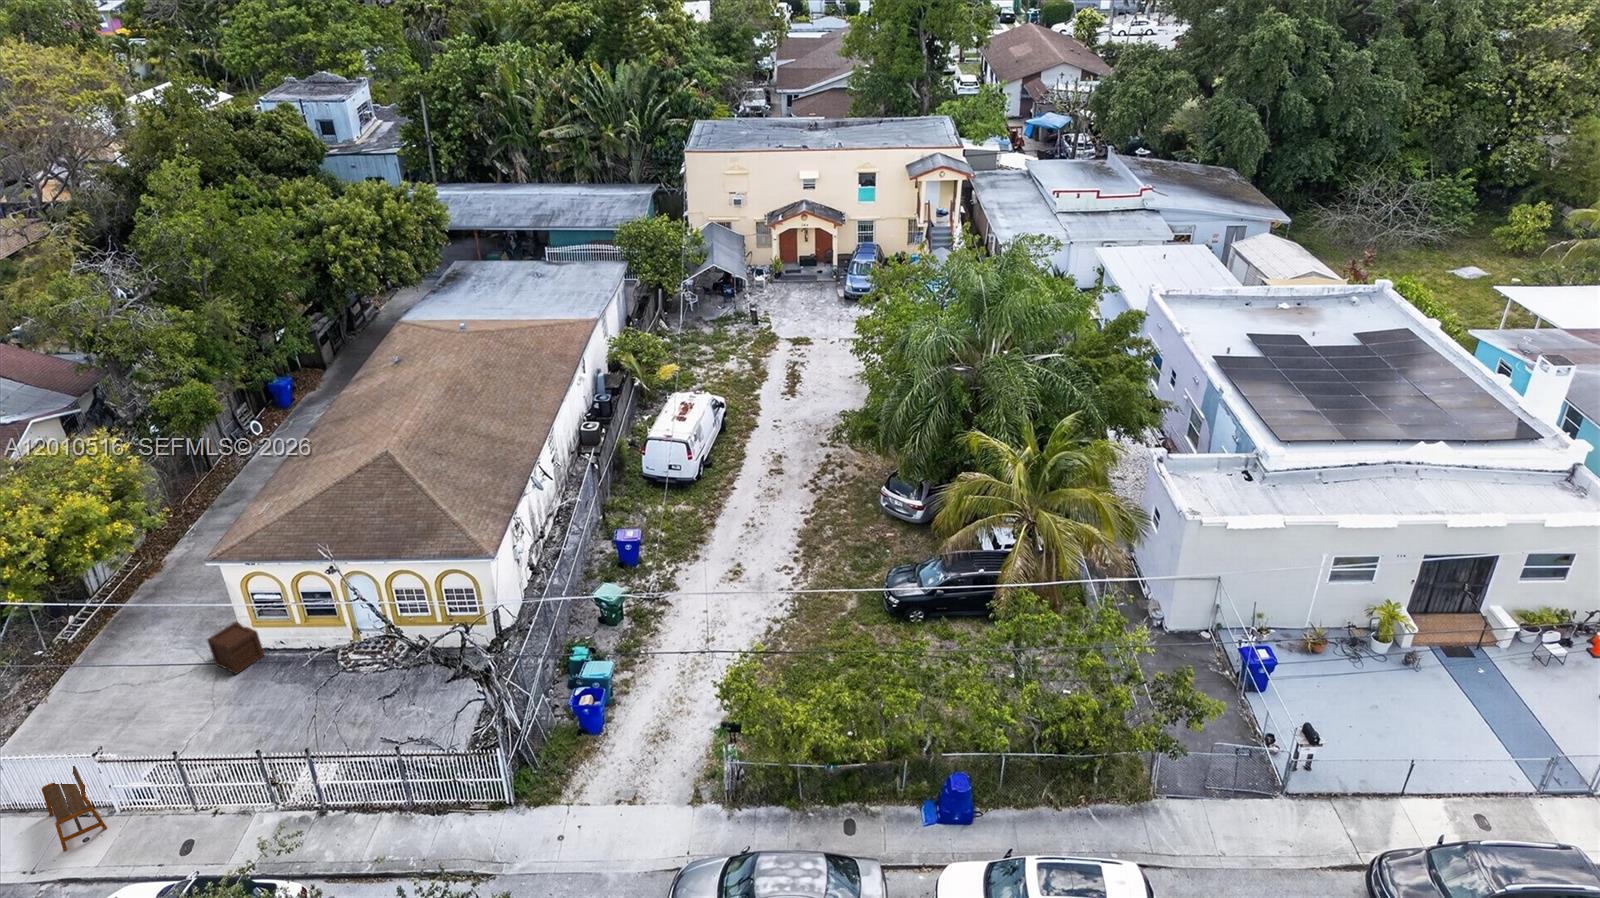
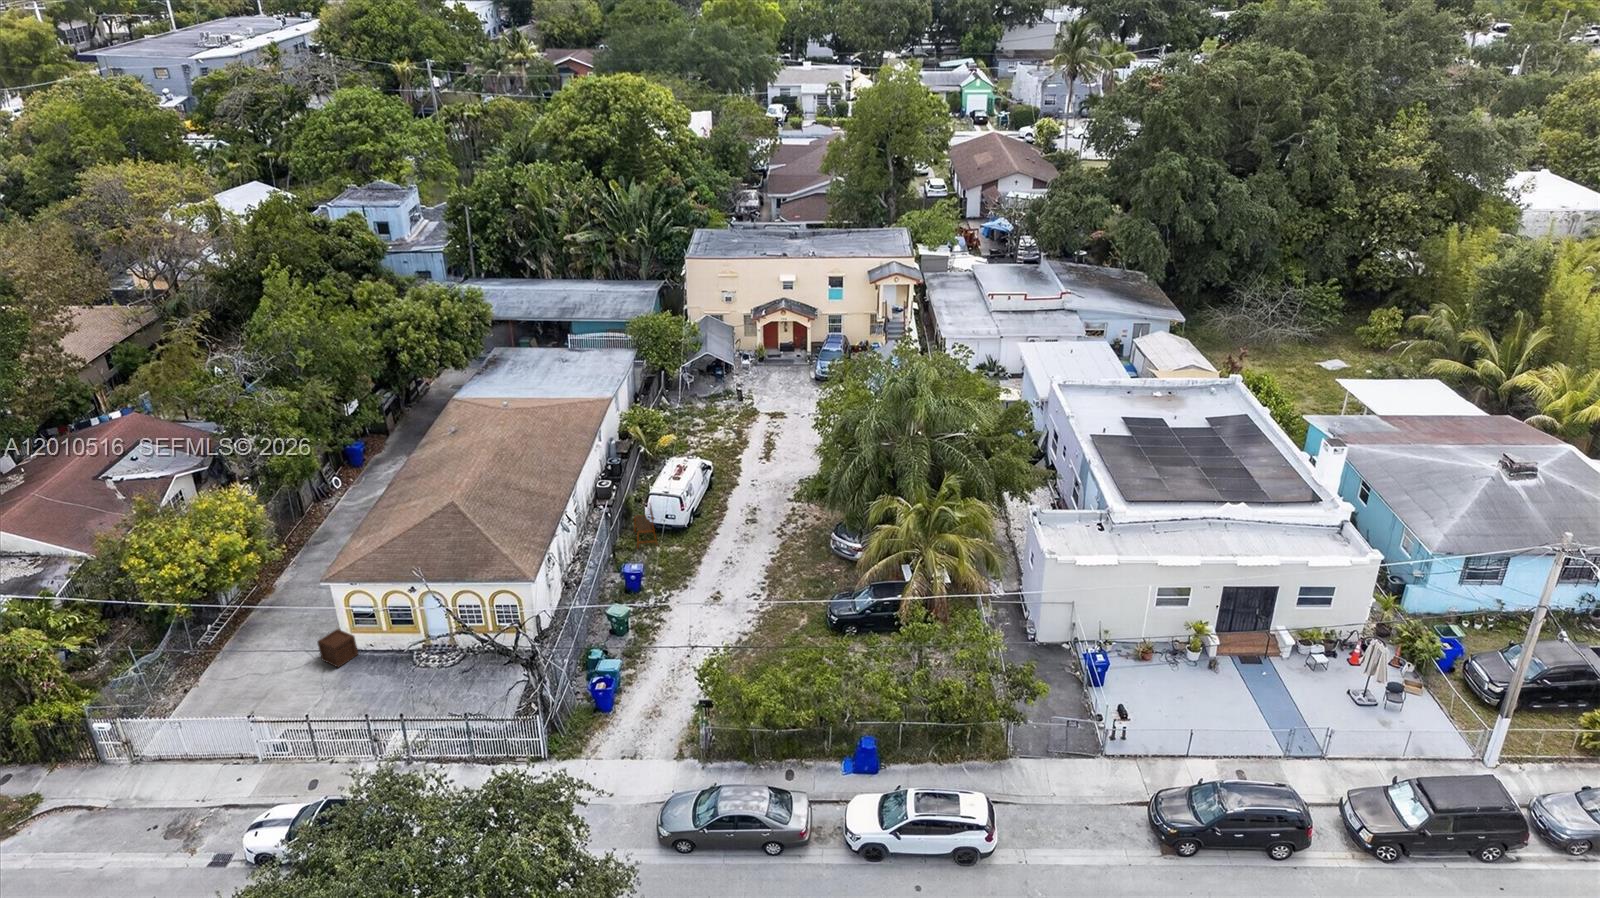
bench: present [42,754,107,851] -> present [634,504,657,548]

